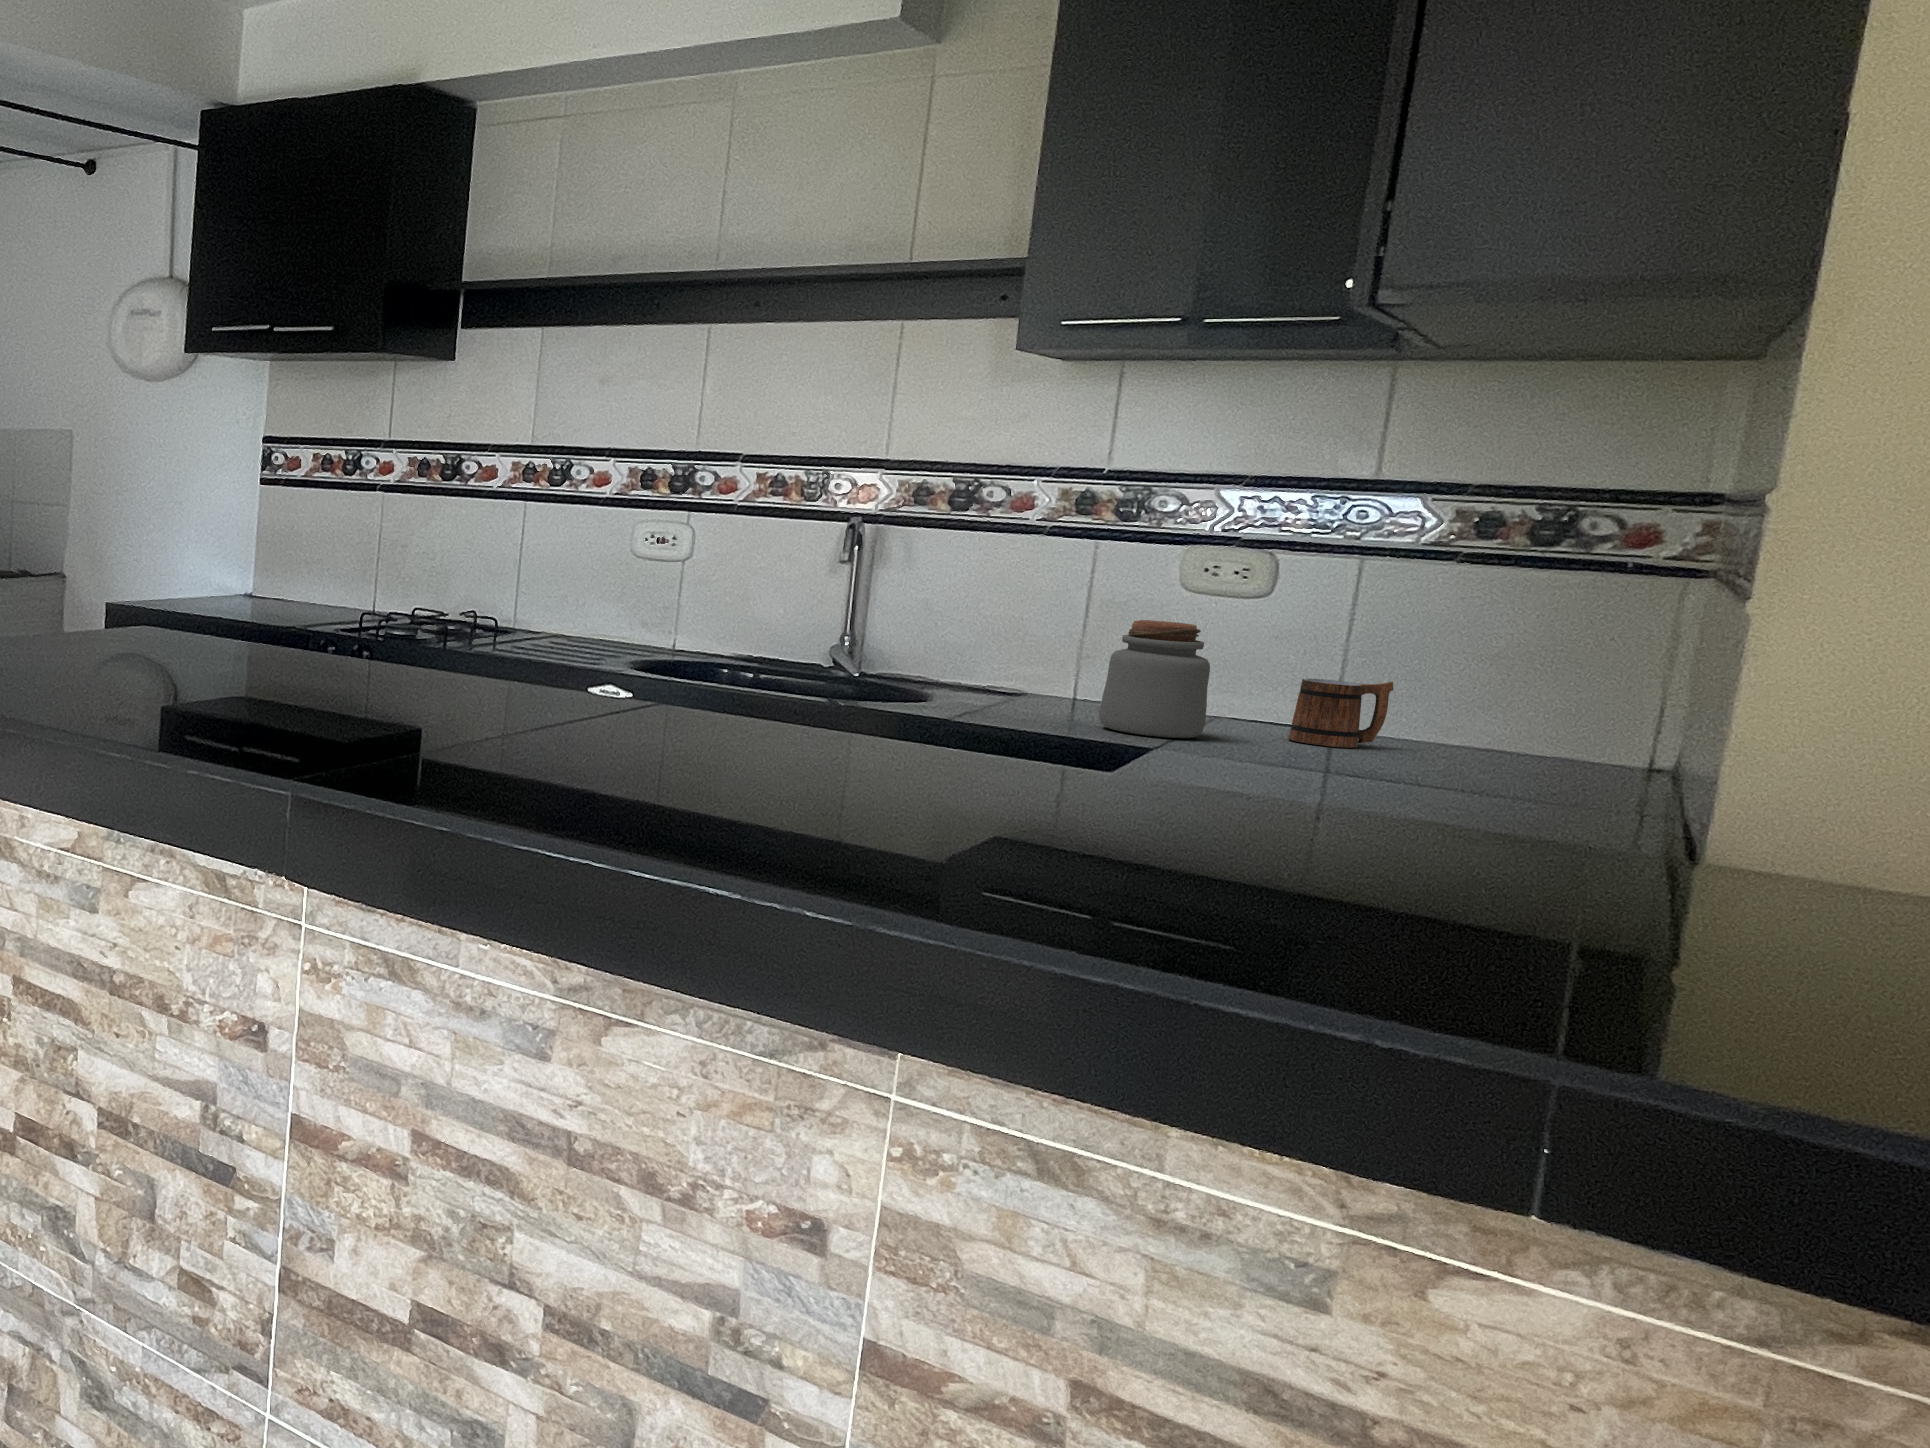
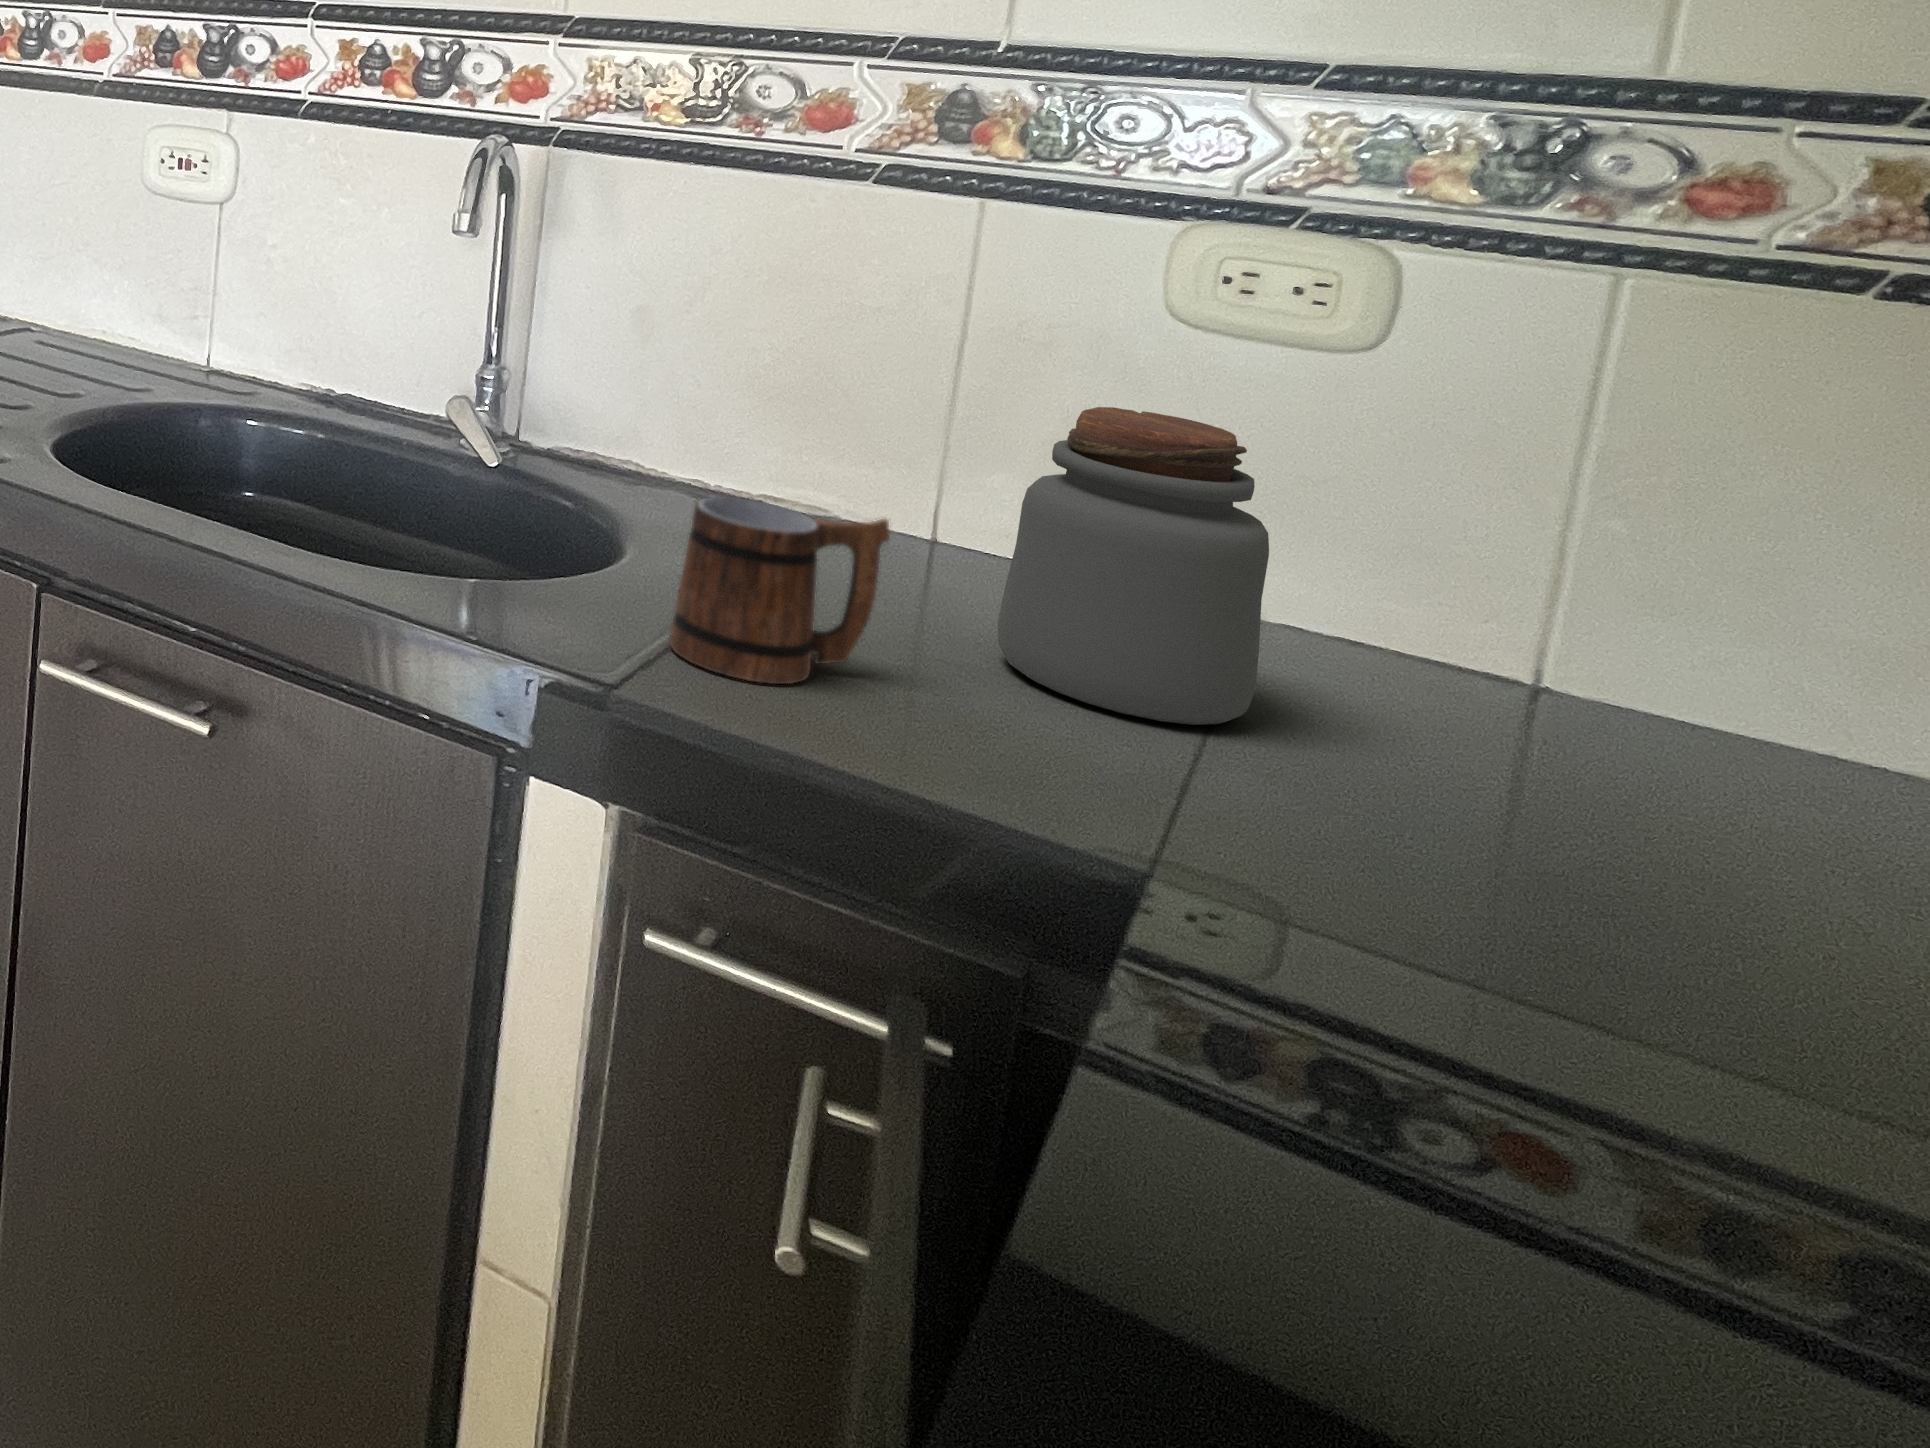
mug: present [1288,679,1393,748] -> present [669,497,890,684]

